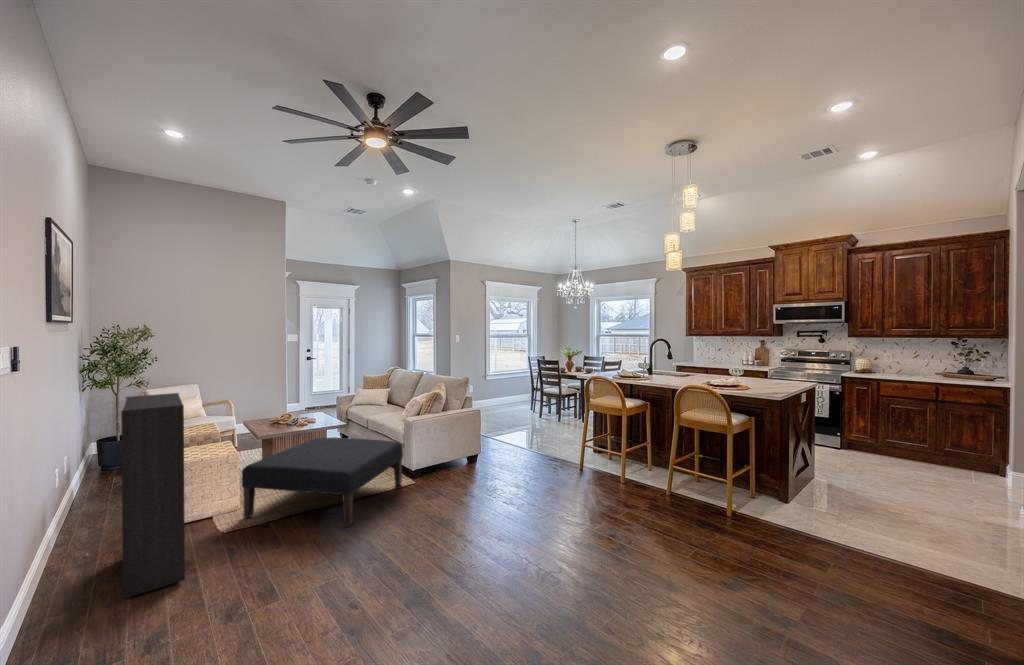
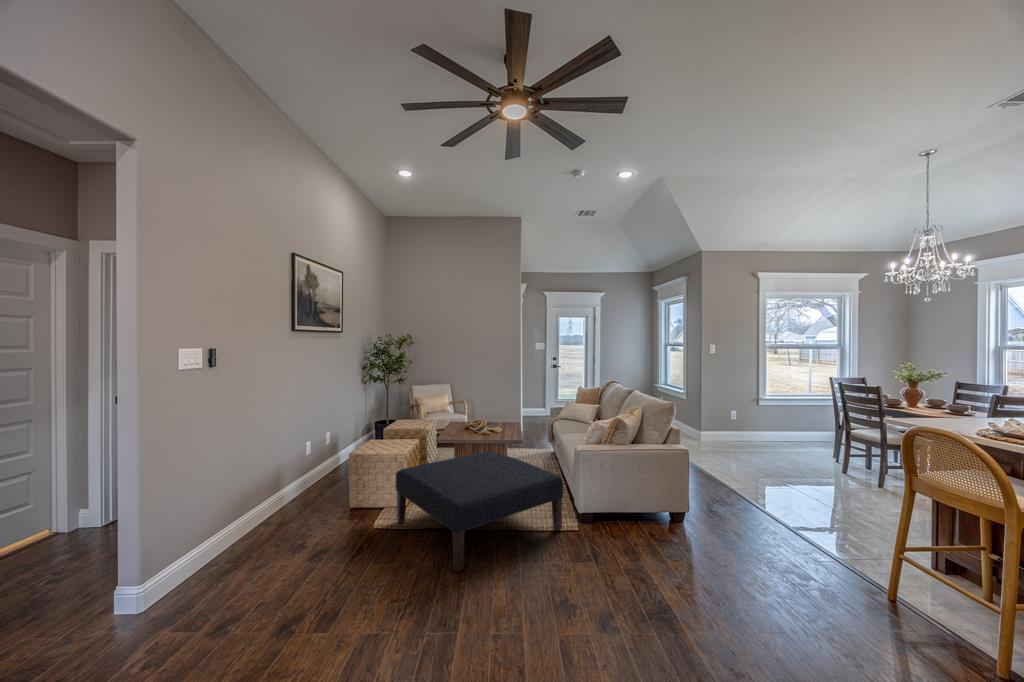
bookcase: present [86,393,185,598] -> none [246,391,336,576]

